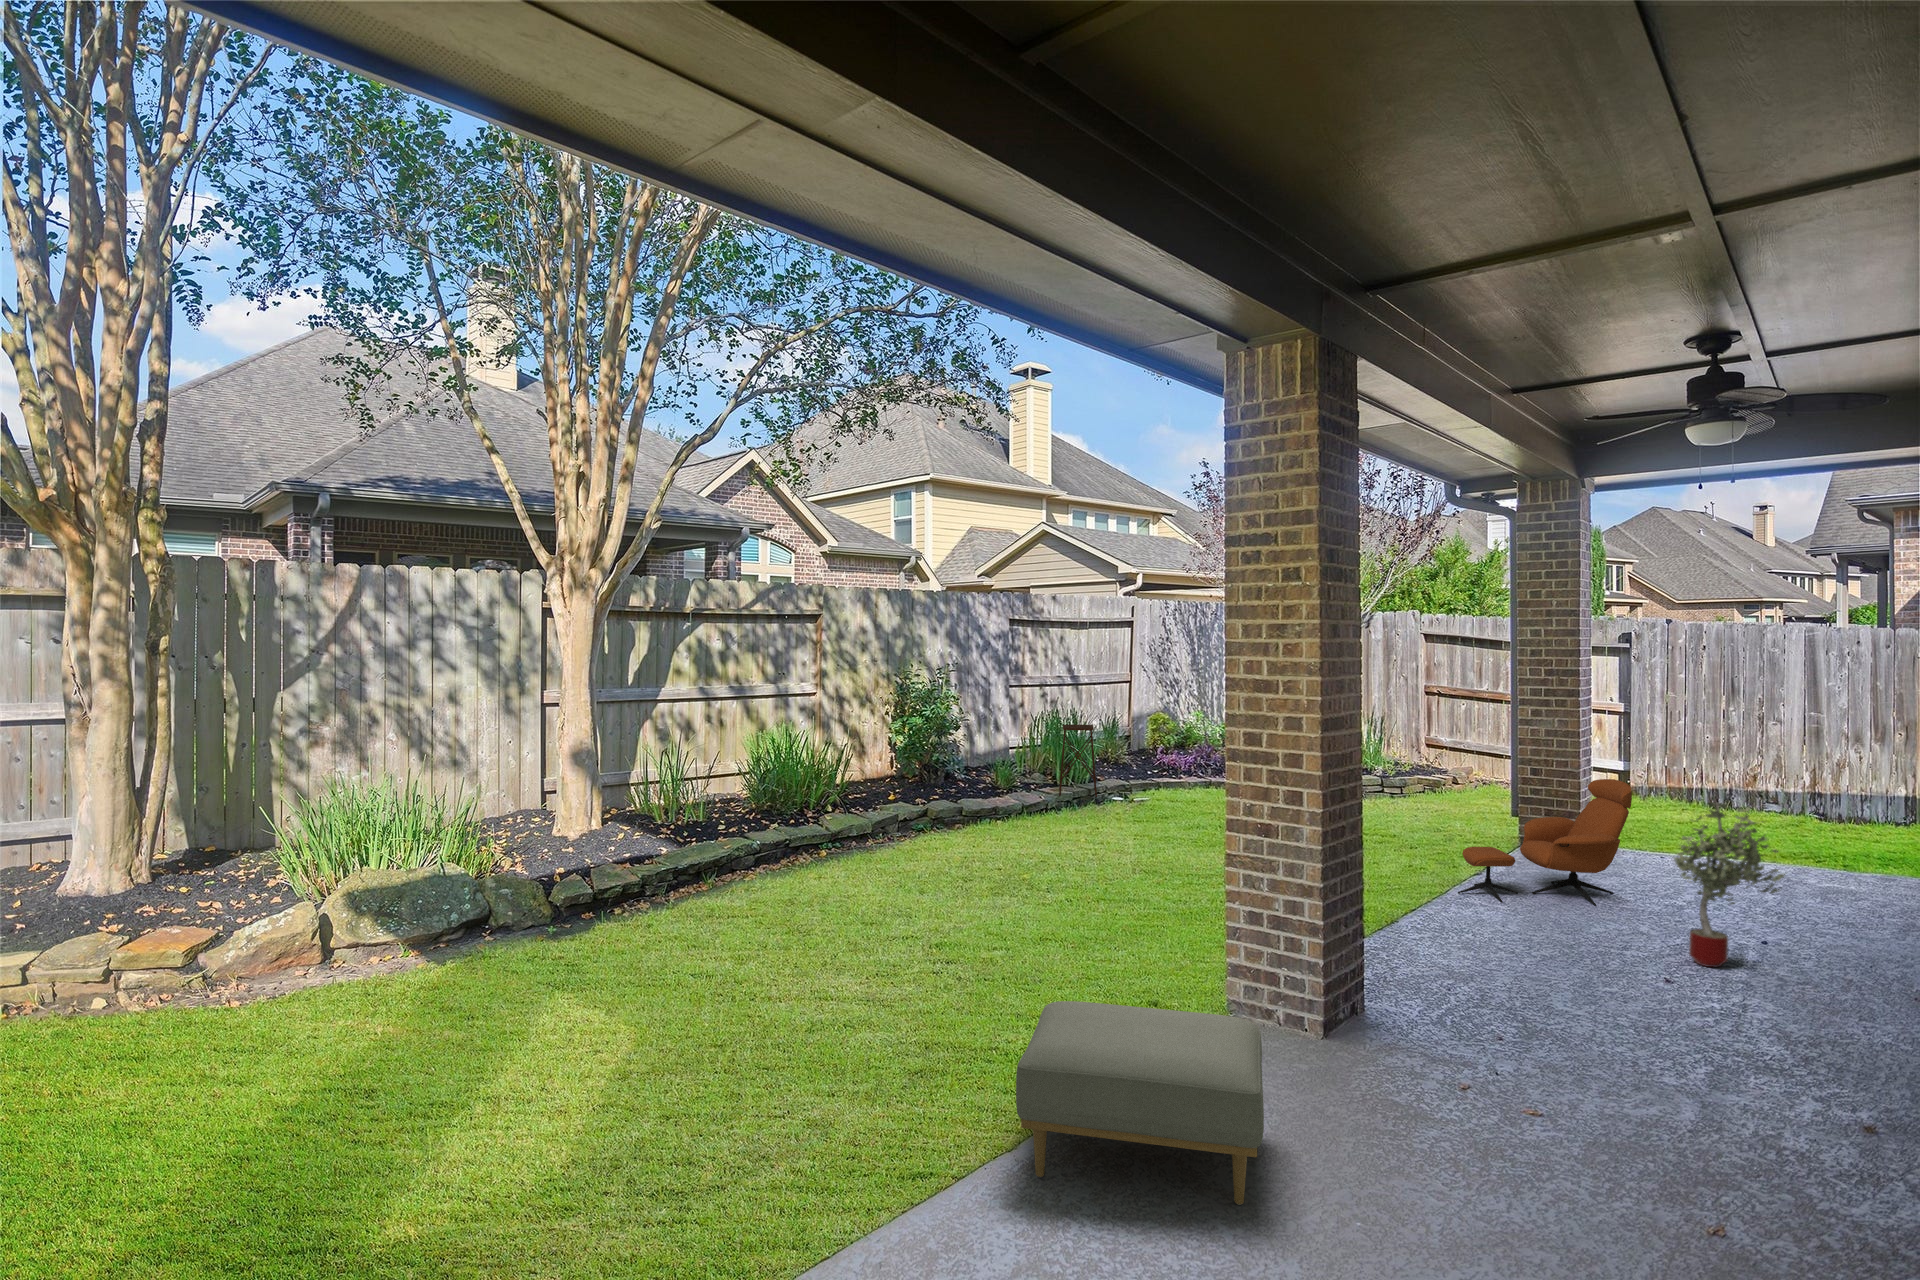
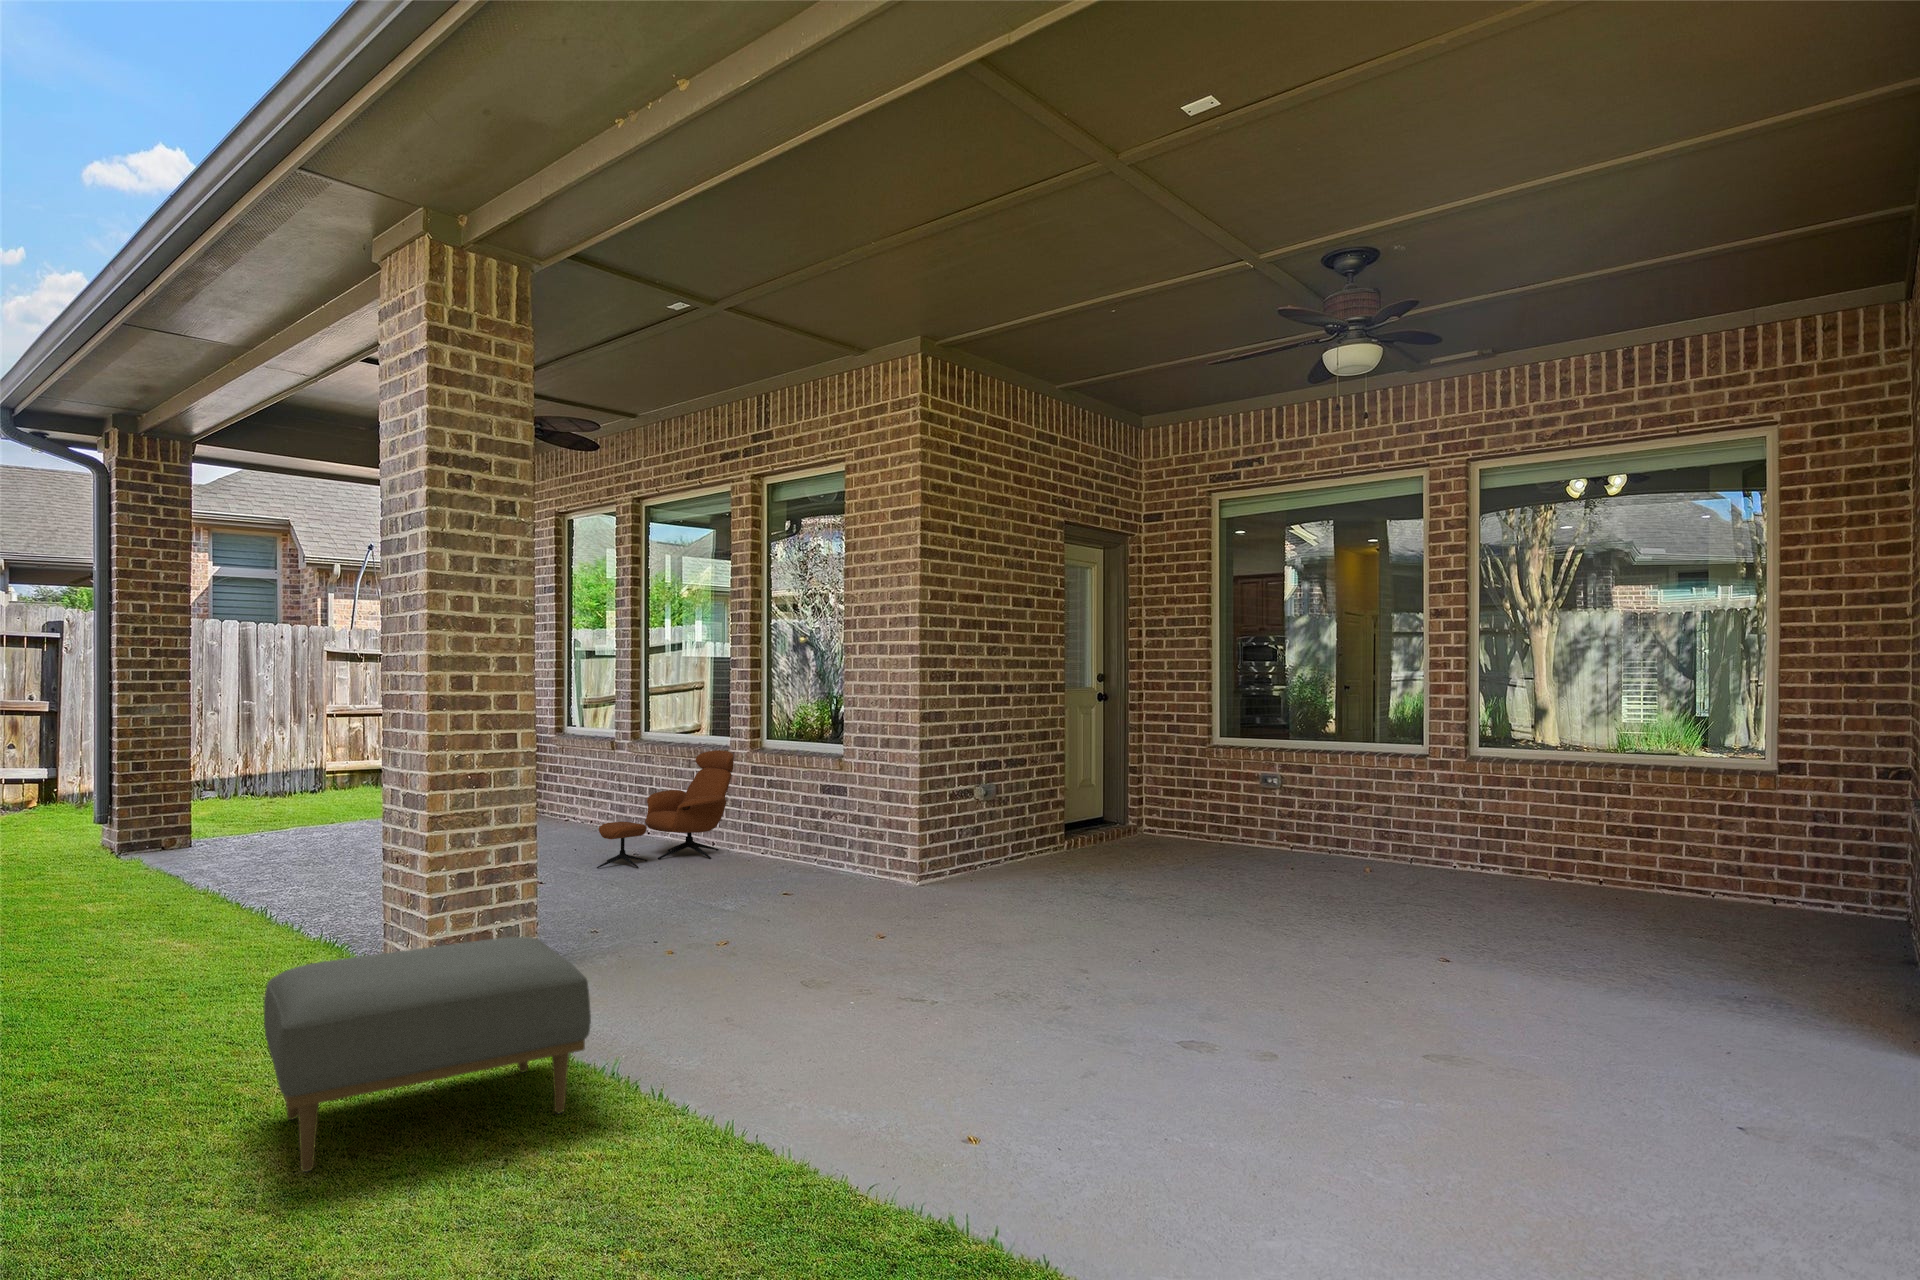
side table: present [1059,724,1097,797] -> none [35,761,105,859]
potted tree: present [1674,803,1785,967] -> none [777,742,858,879]

